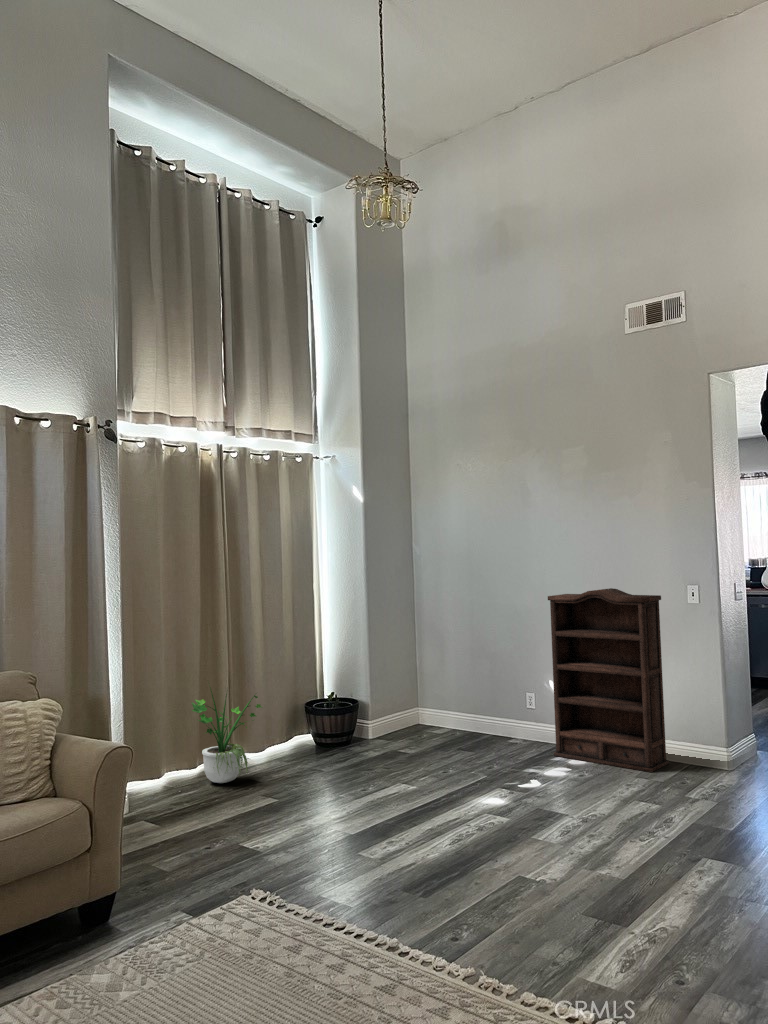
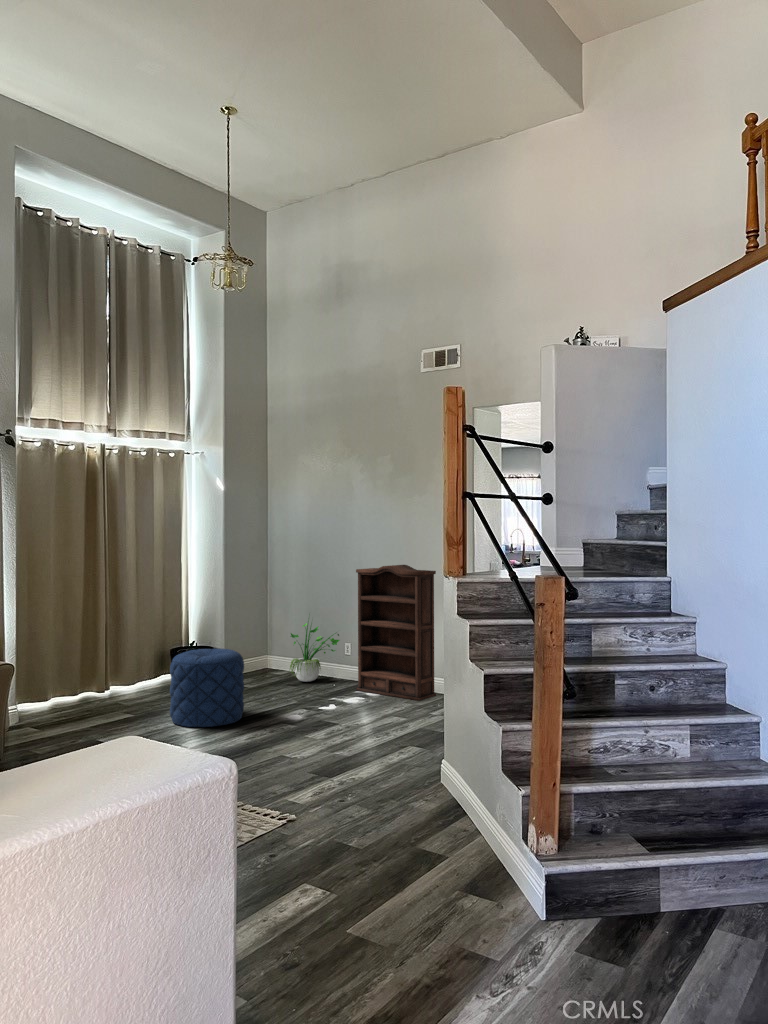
potted plant: present [192,689,261,783] -> present [290,621,340,682]
pouf: none [328,708,427,821] -> present [170,649,244,727]

